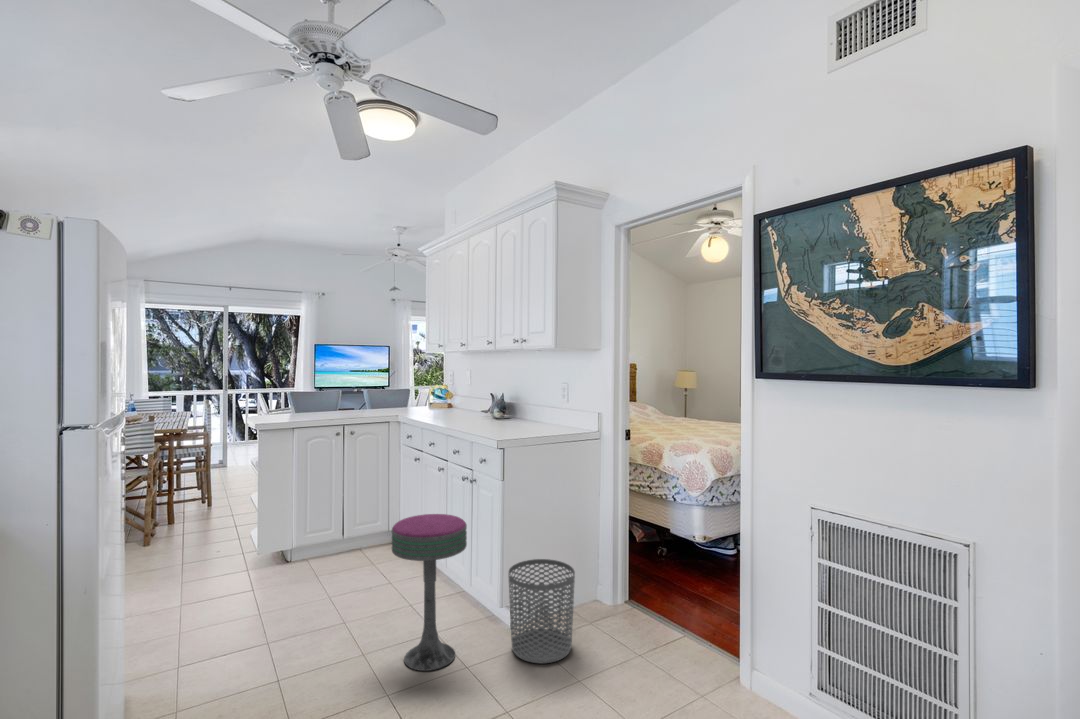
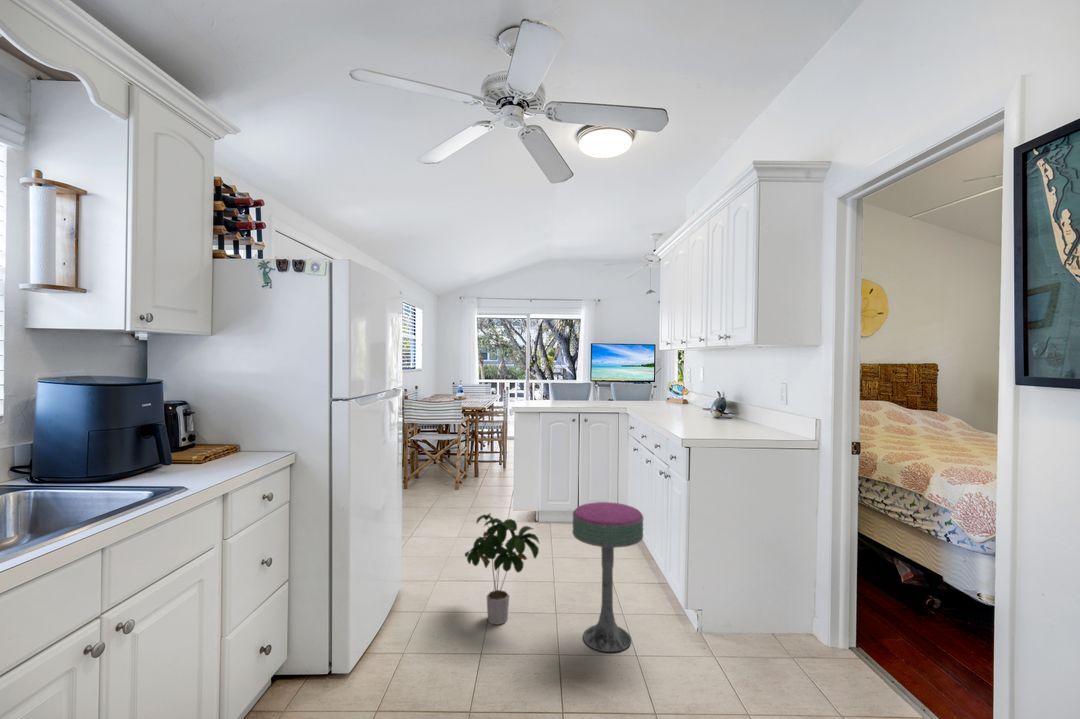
potted plant: none [241,553,353,684] -> present [465,514,539,625]
waste bin: present [508,559,575,663] -> none [685,569,761,687]

